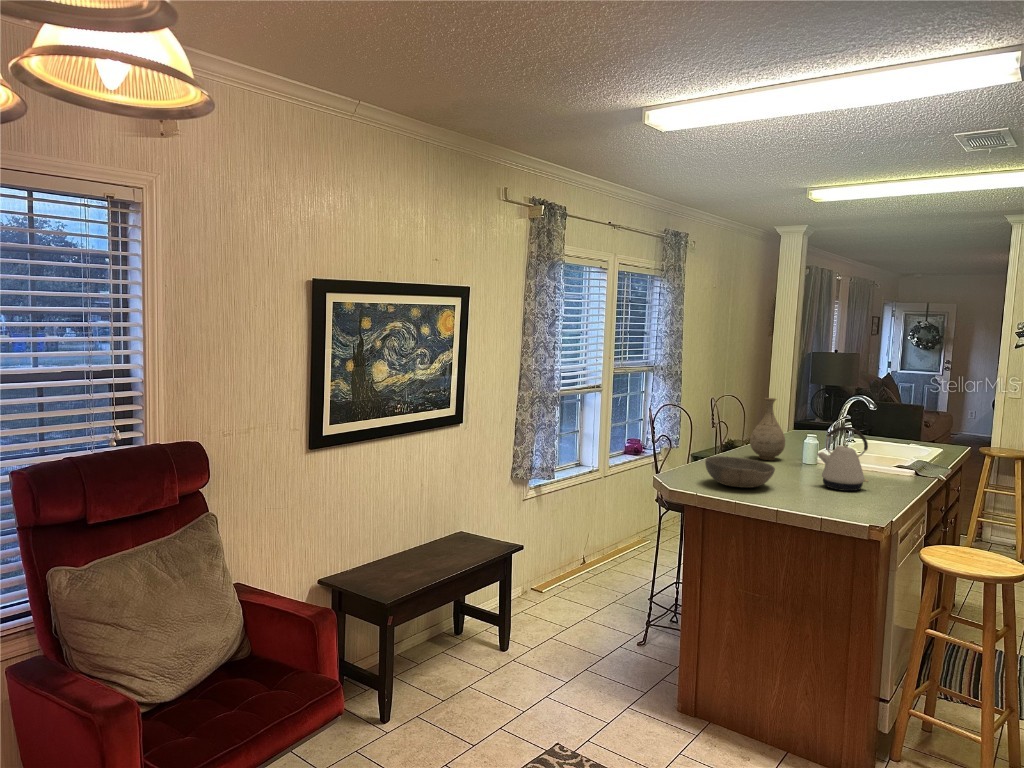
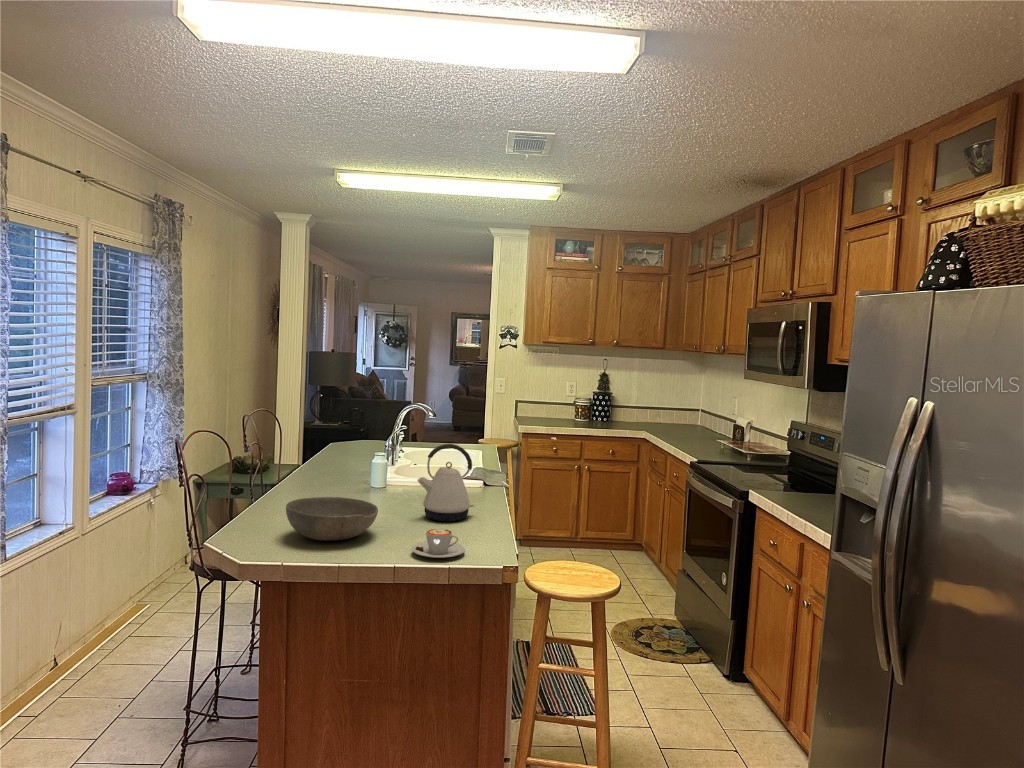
vase: present [750,398,785,460] -> none [313,412,355,490]
coffee cup: none [788,487,832,509] -> present [412,529,465,558]

